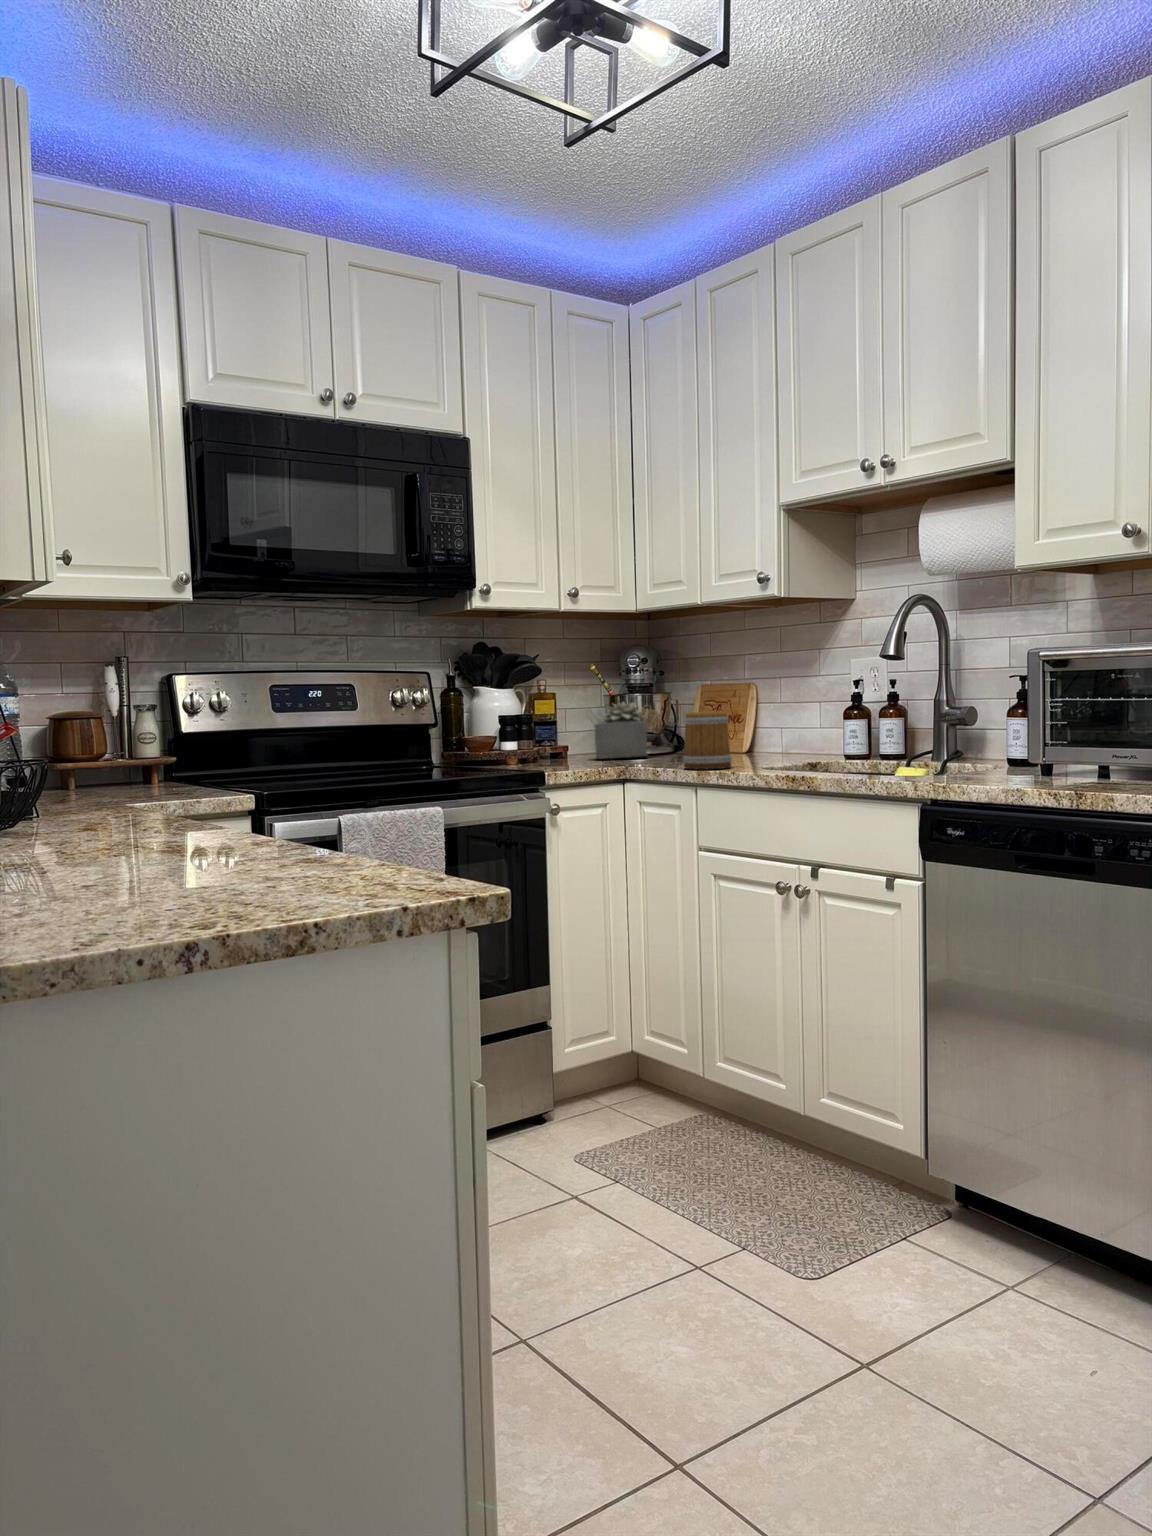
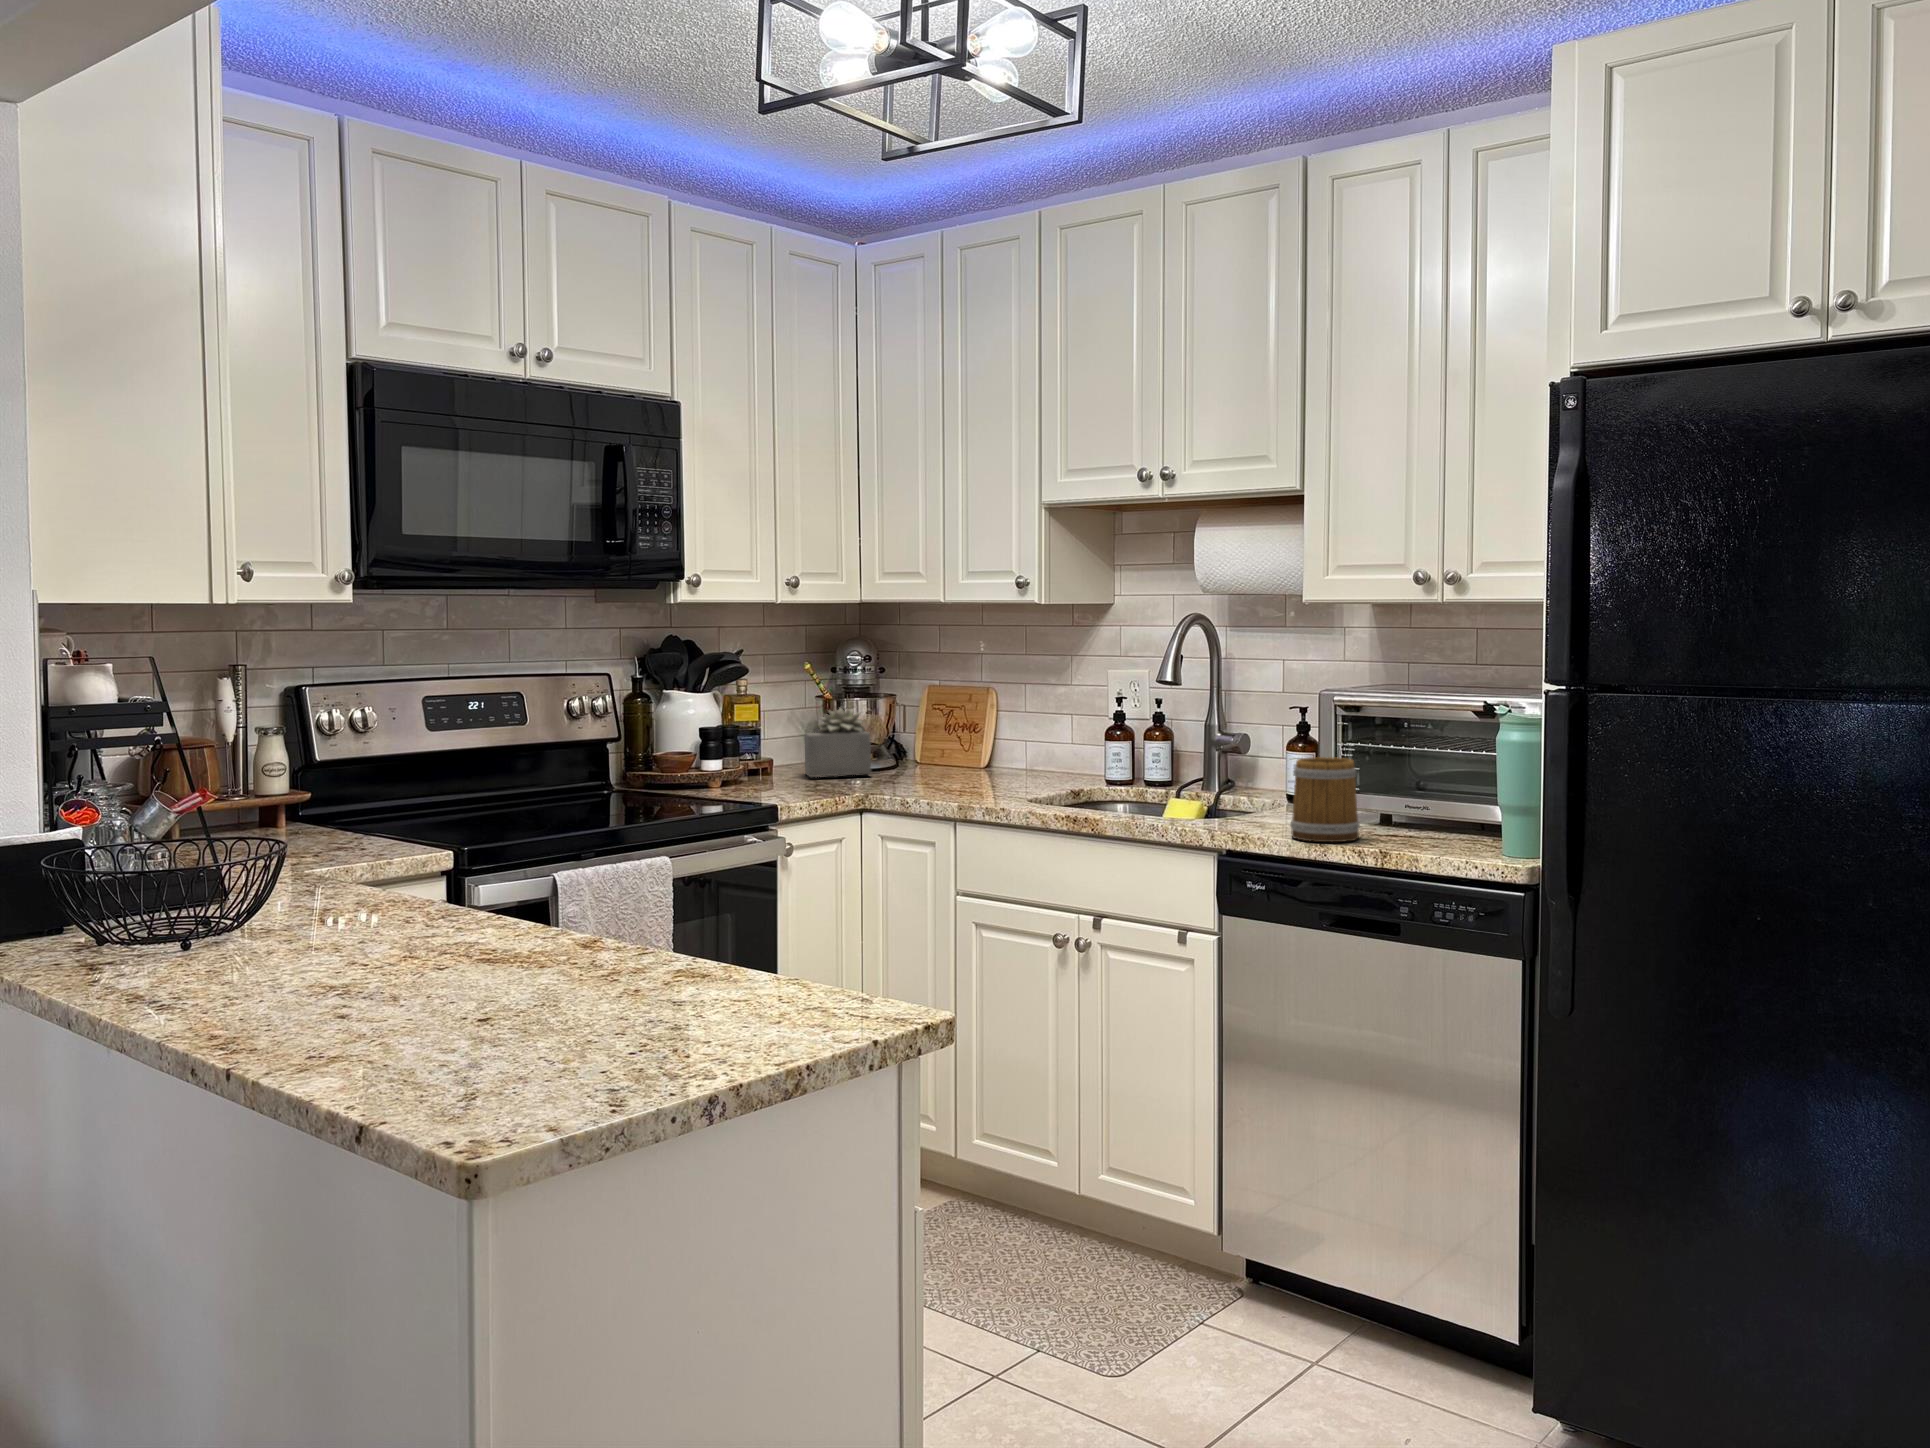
mug: present [683,711,732,769] -> present [1290,757,1360,842]

